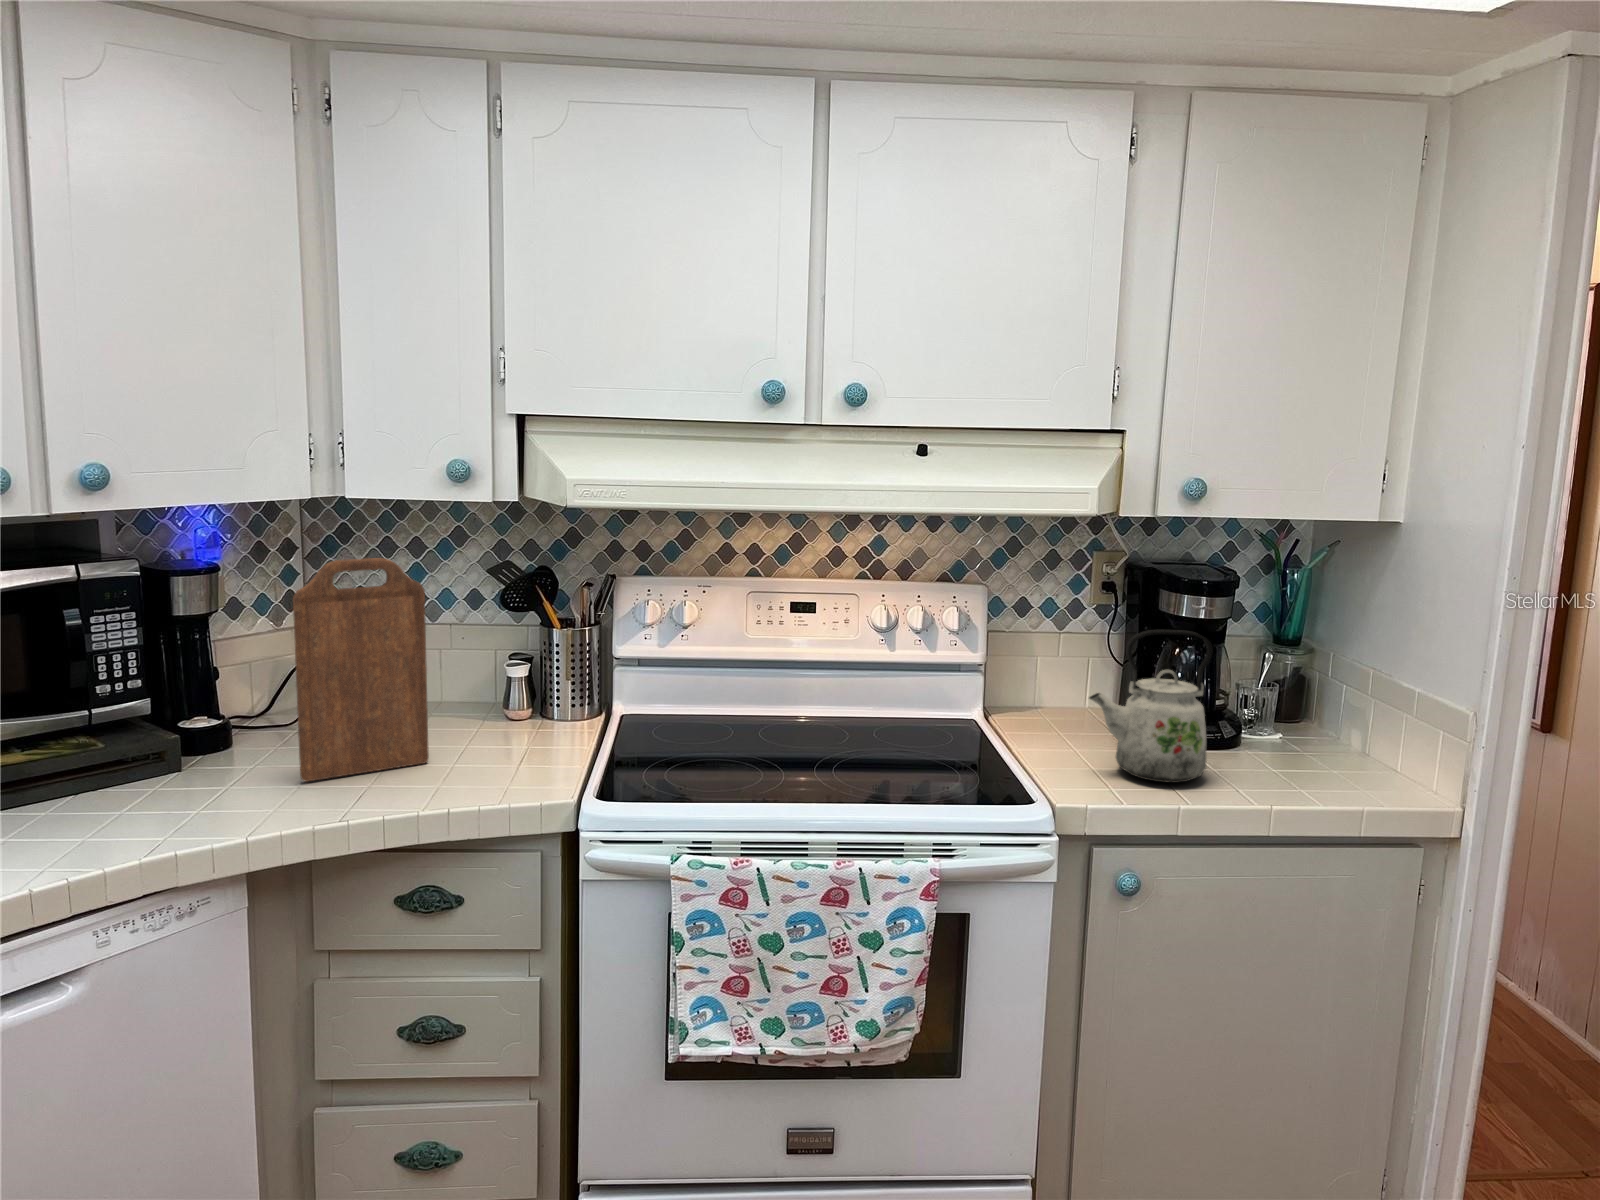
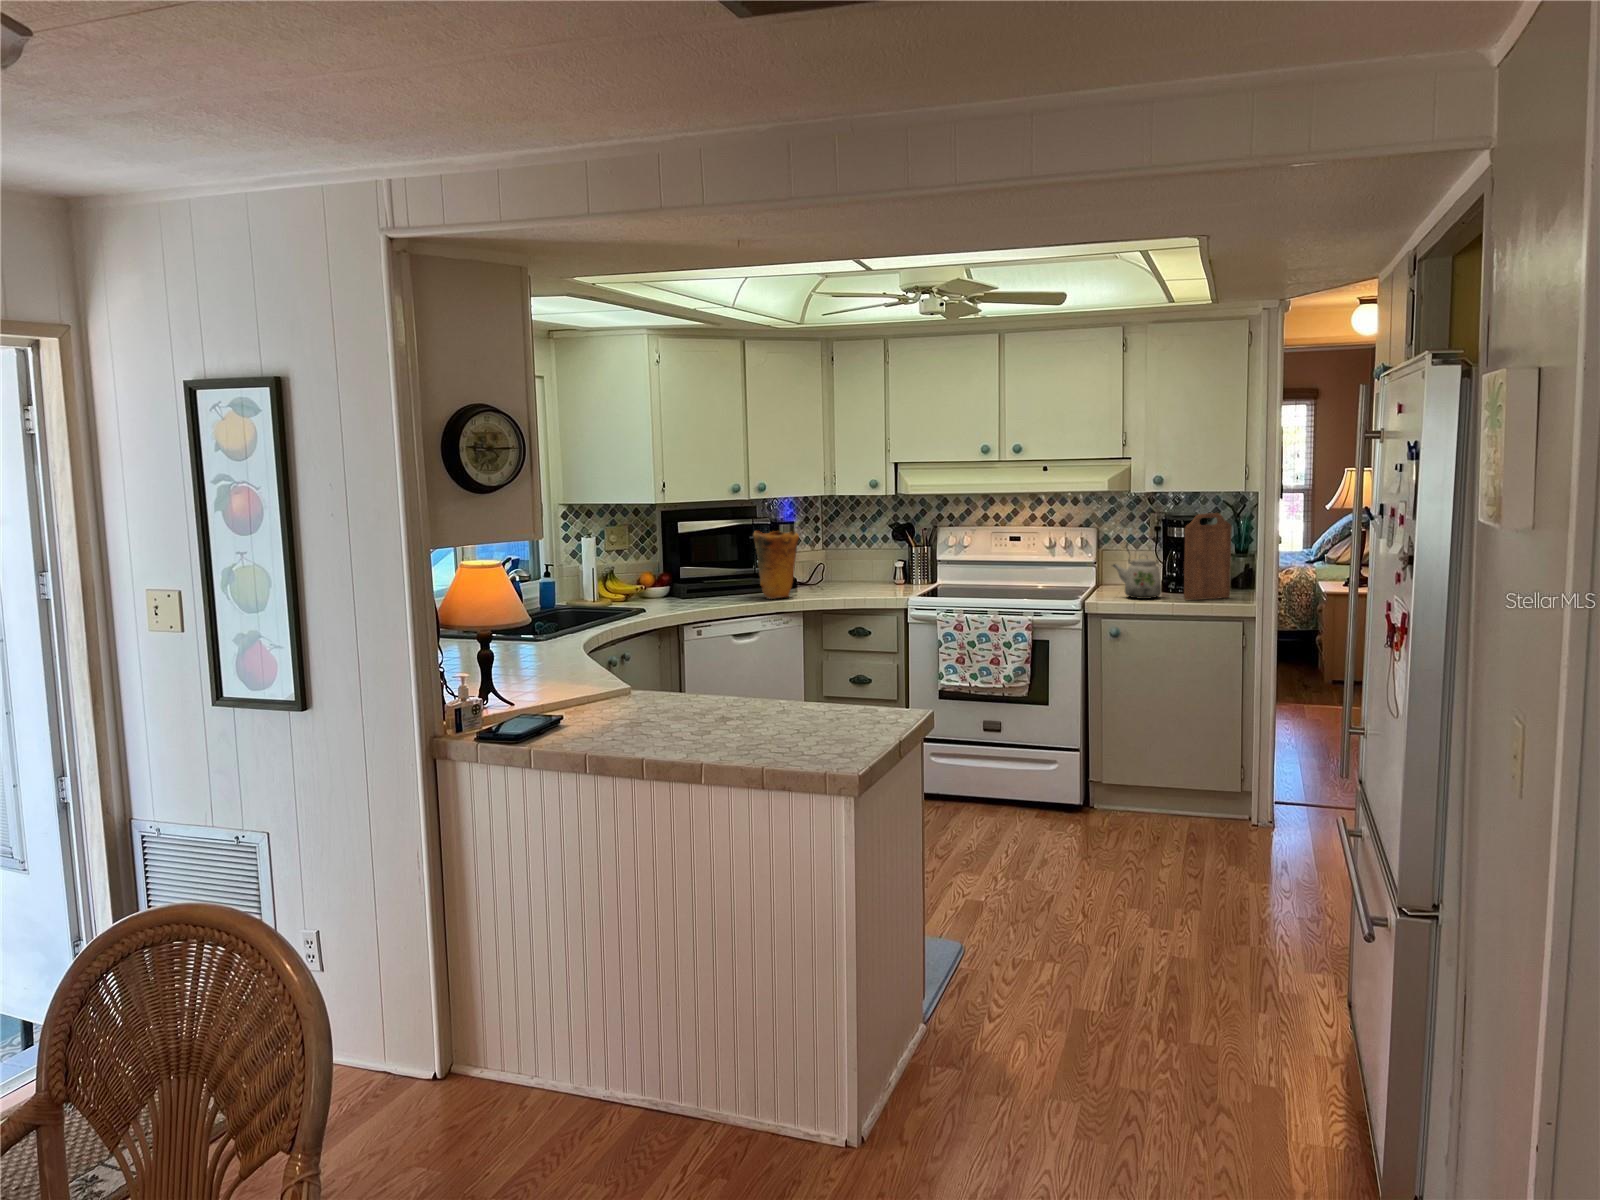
cutting board: present [293,558,429,782] -> present [1184,513,1232,600]
vase: none [68,607,230,827] -> present [753,531,799,599]

